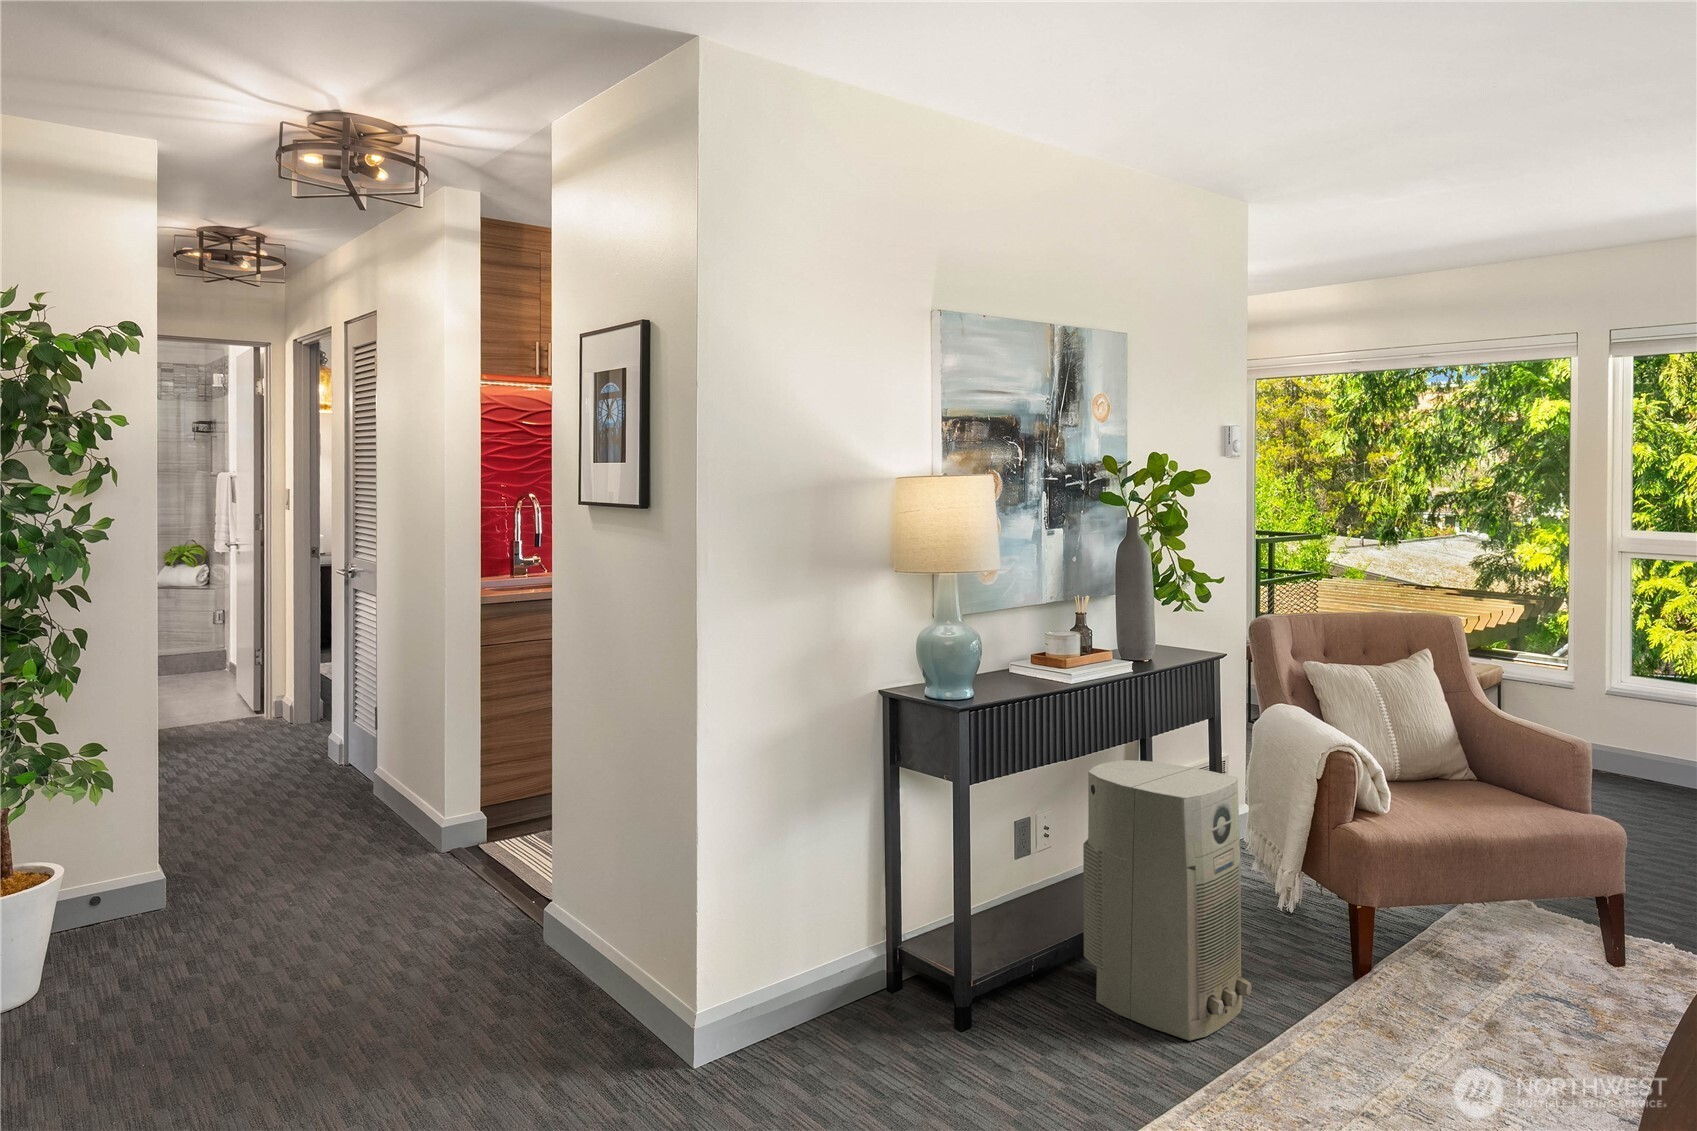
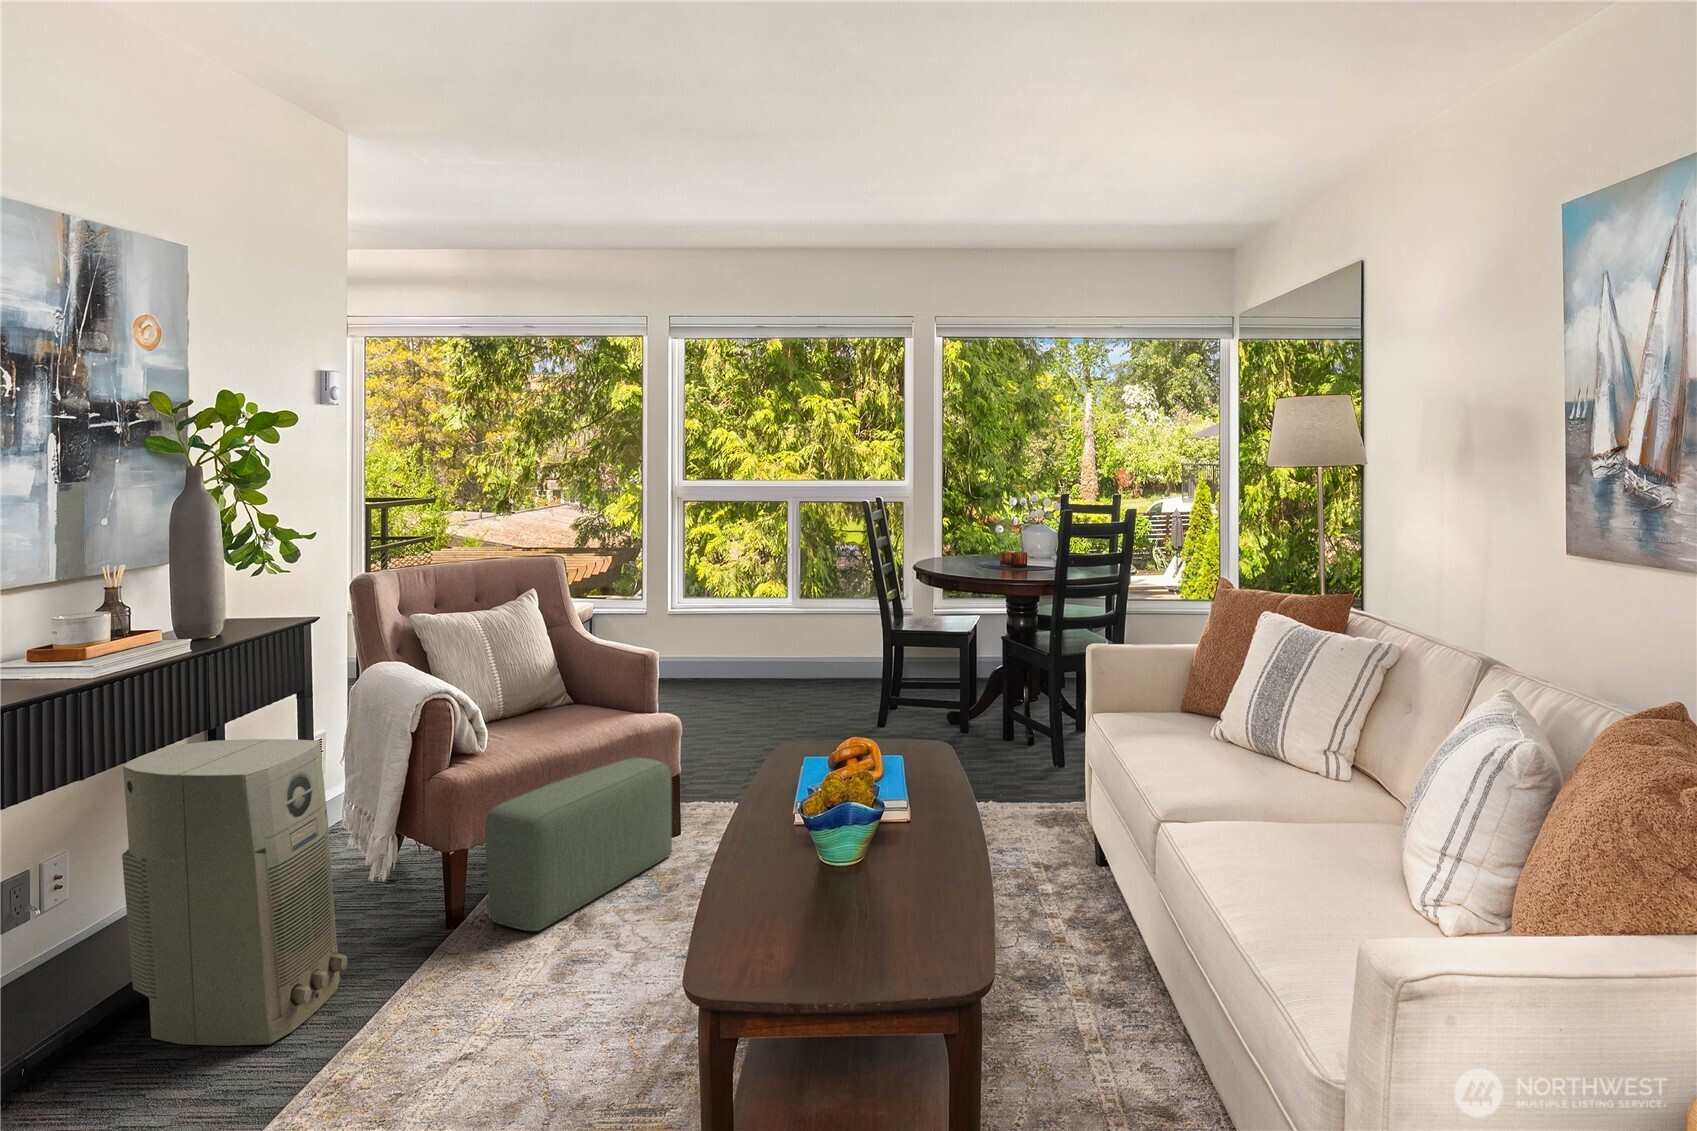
pouf: none [1384,852,1615,1020] -> present [485,758,672,931]

